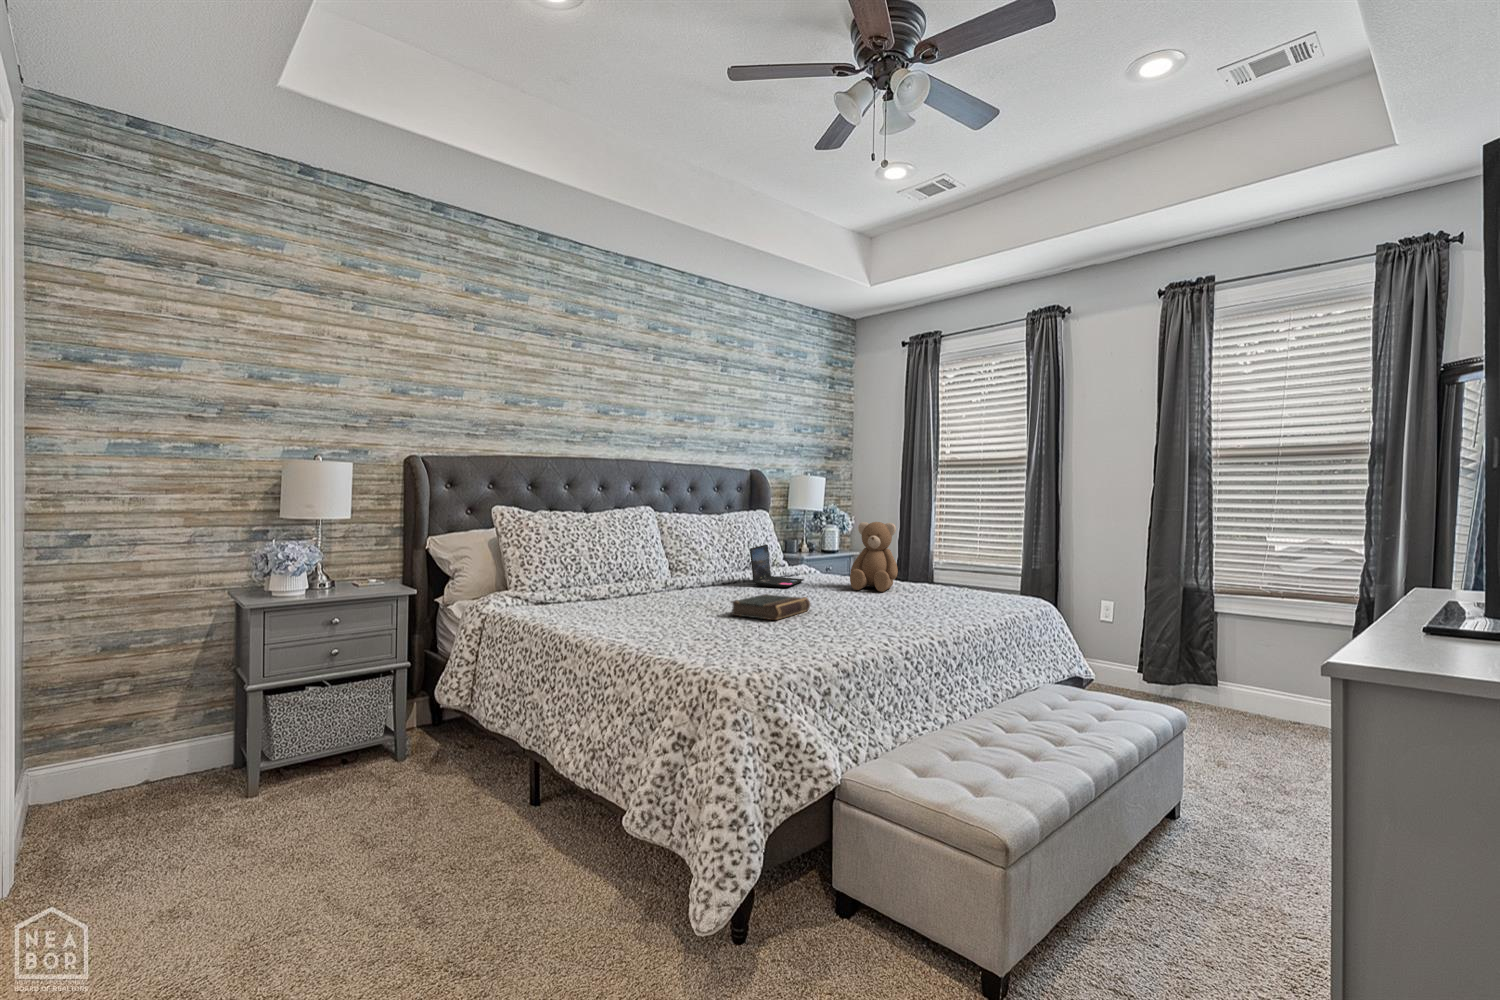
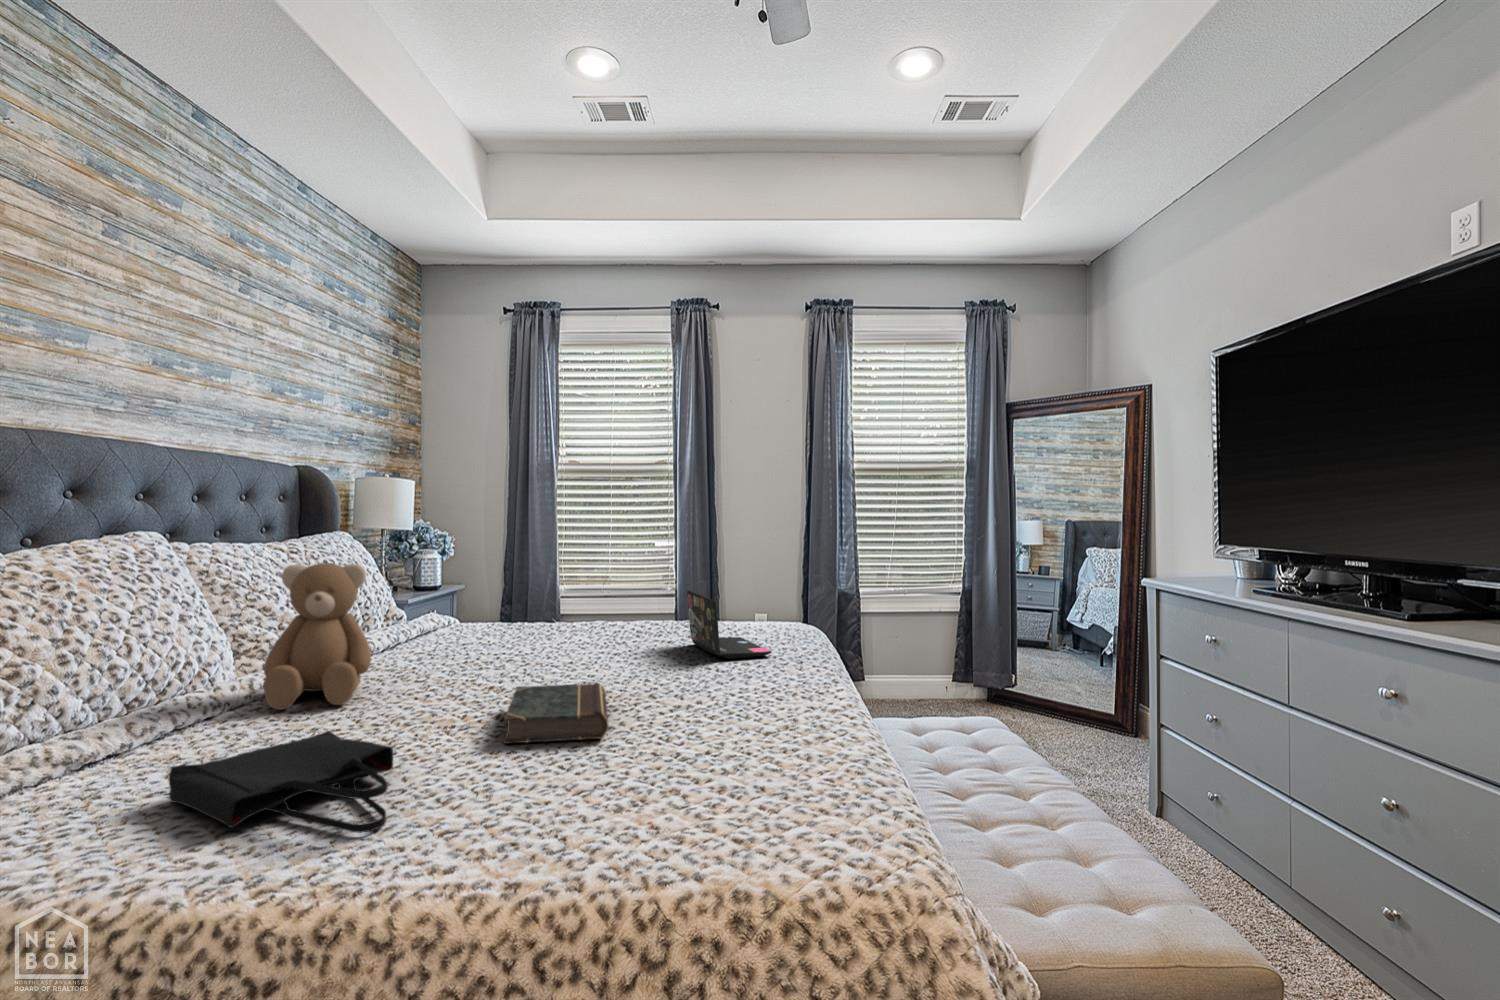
teddy bear: present [850,522,898,592] -> present [264,563,371,710]
laptop: present [750,545,803,587] -> present [687,590,772,659]
tote bag: none [596,596,671,626] -> present [169,731,393,833]

